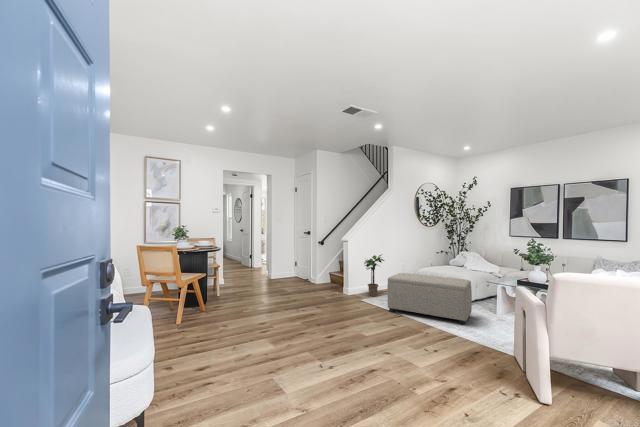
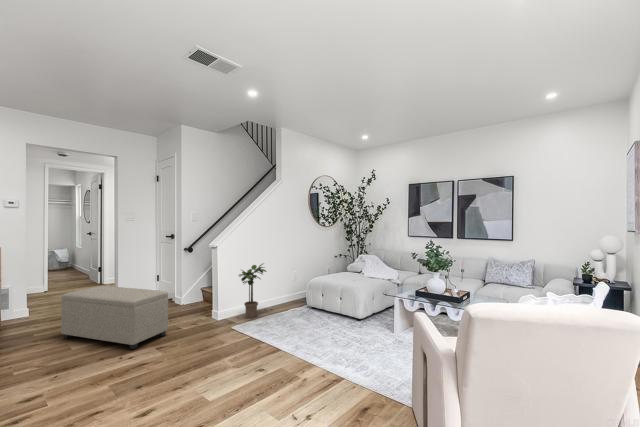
ottoman: present [387,273,472,324] -> present [61,286,168,349]

